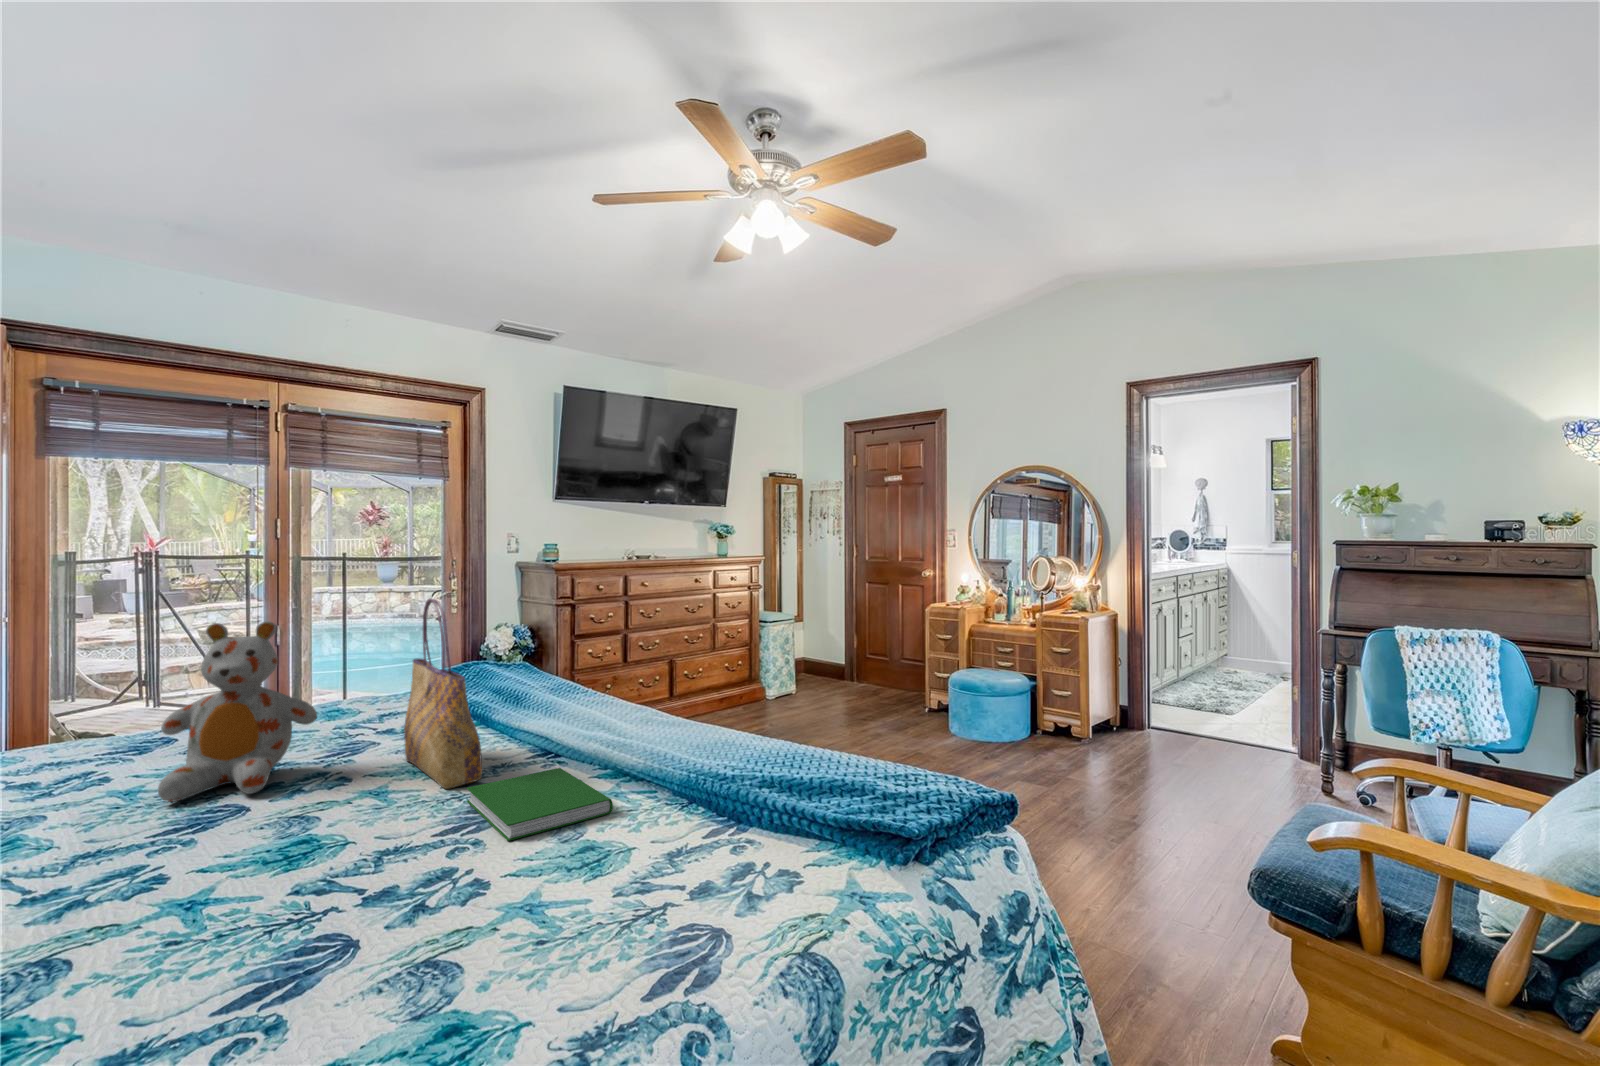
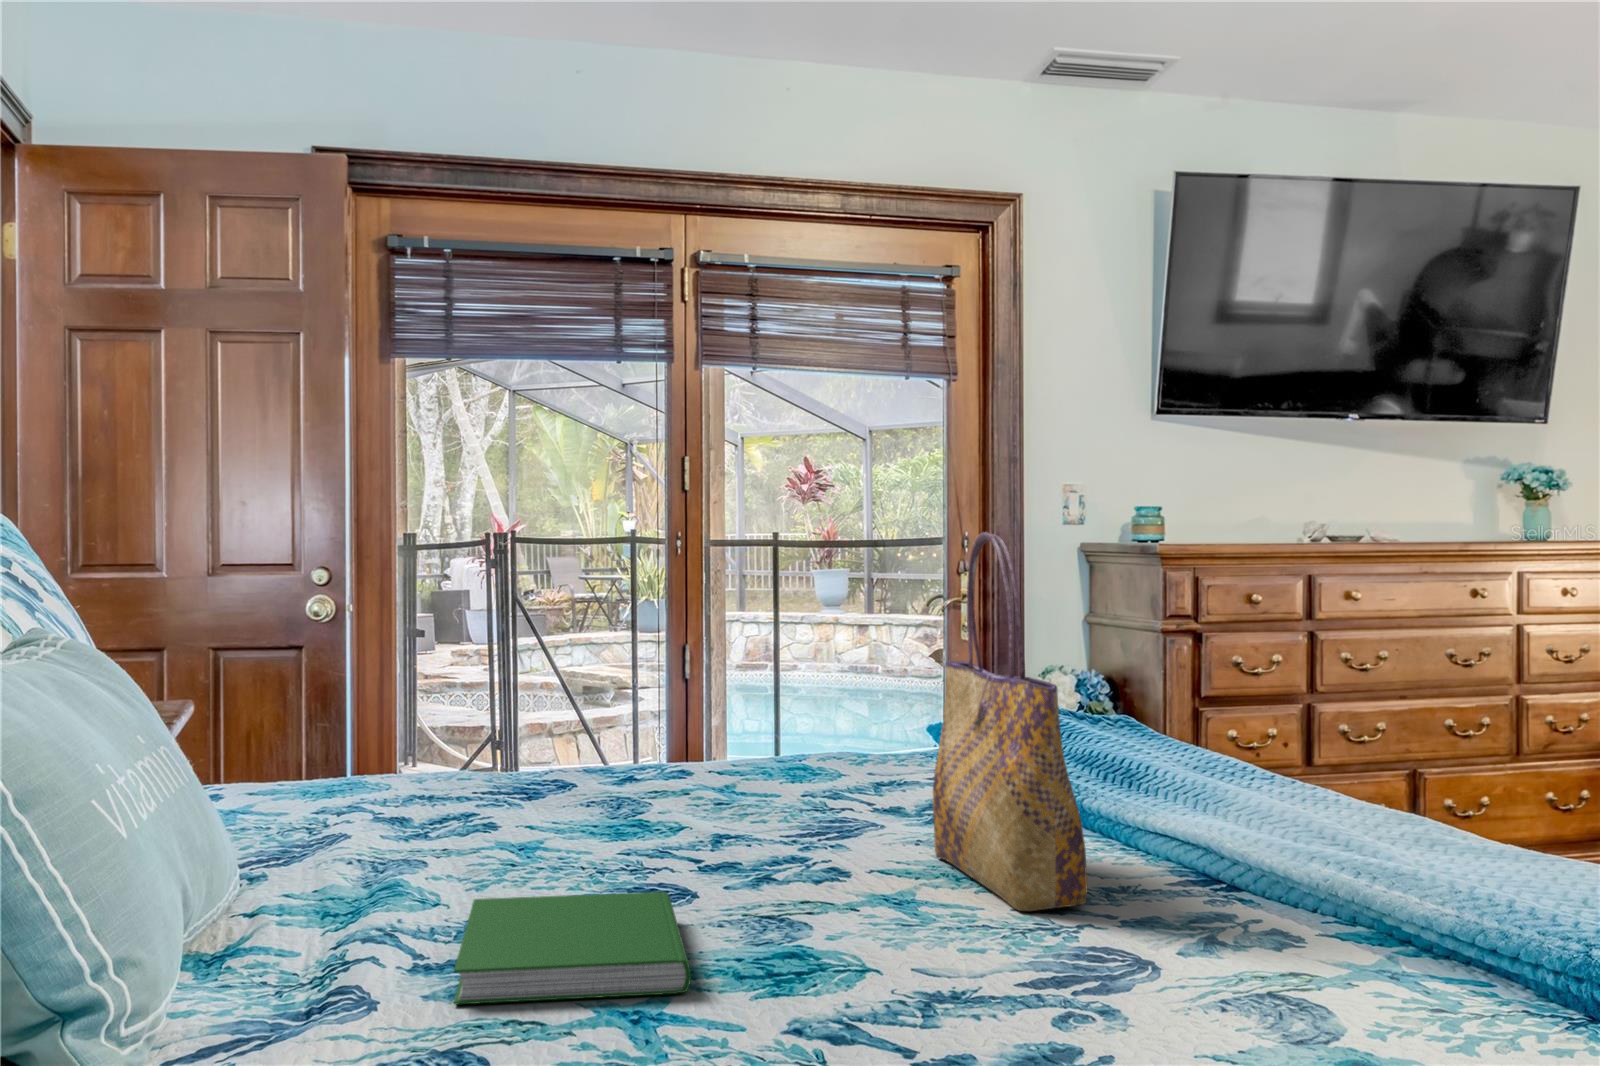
stuffed bear: present [158,621,317,802] -> none [569,573,791,871]
hardcover book: present [467,768,613,841] -> present [454,892,691,1005]

